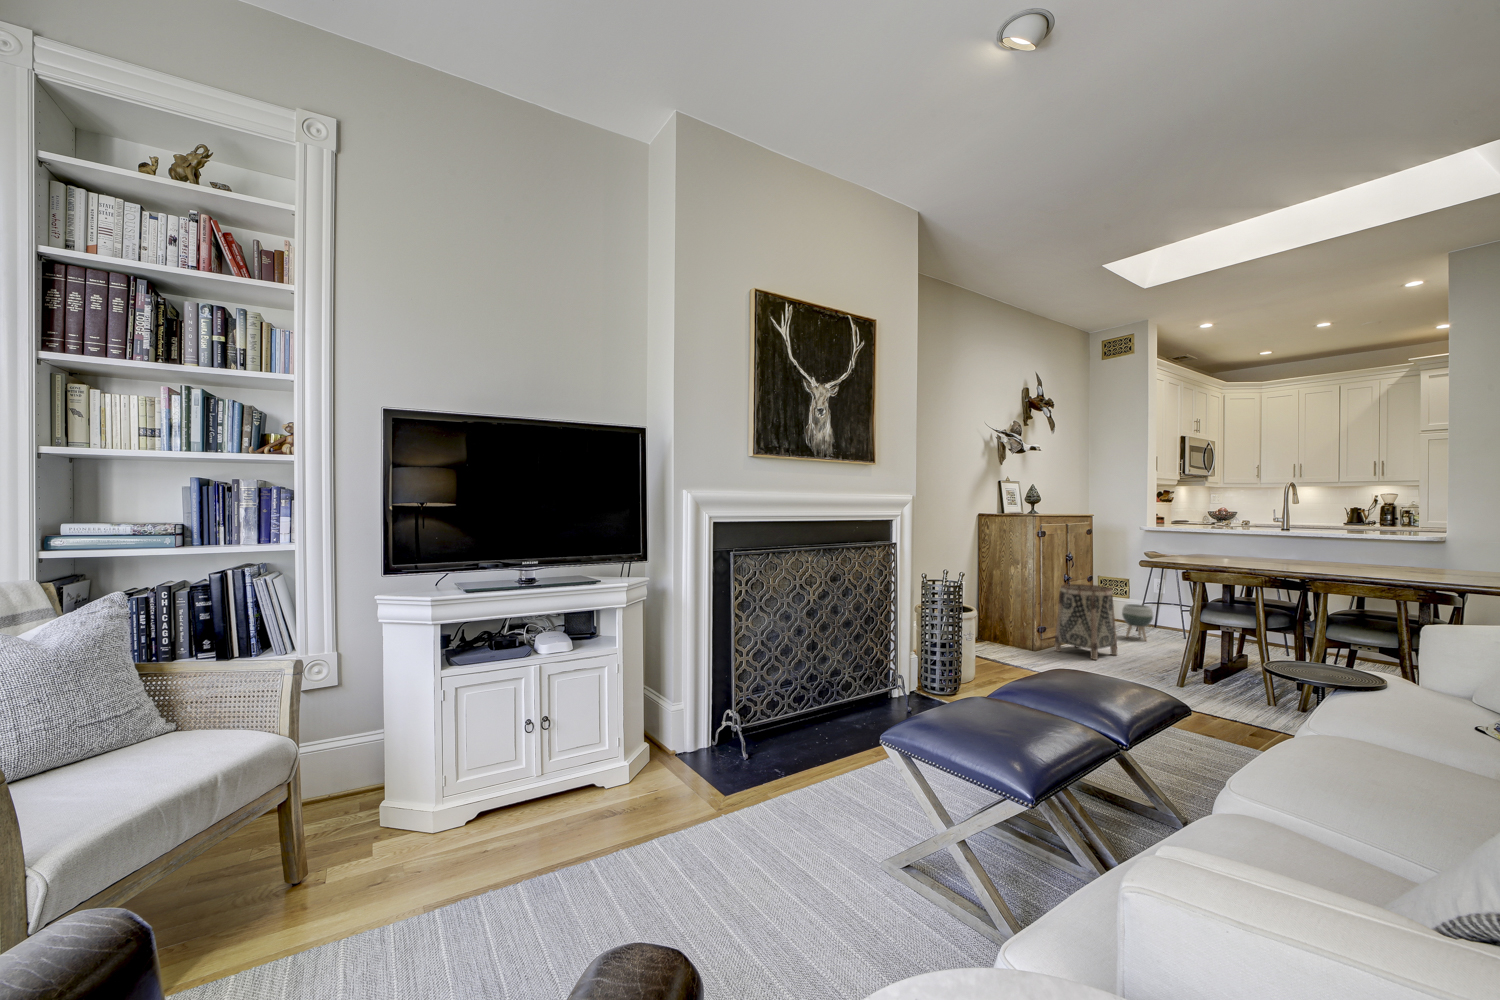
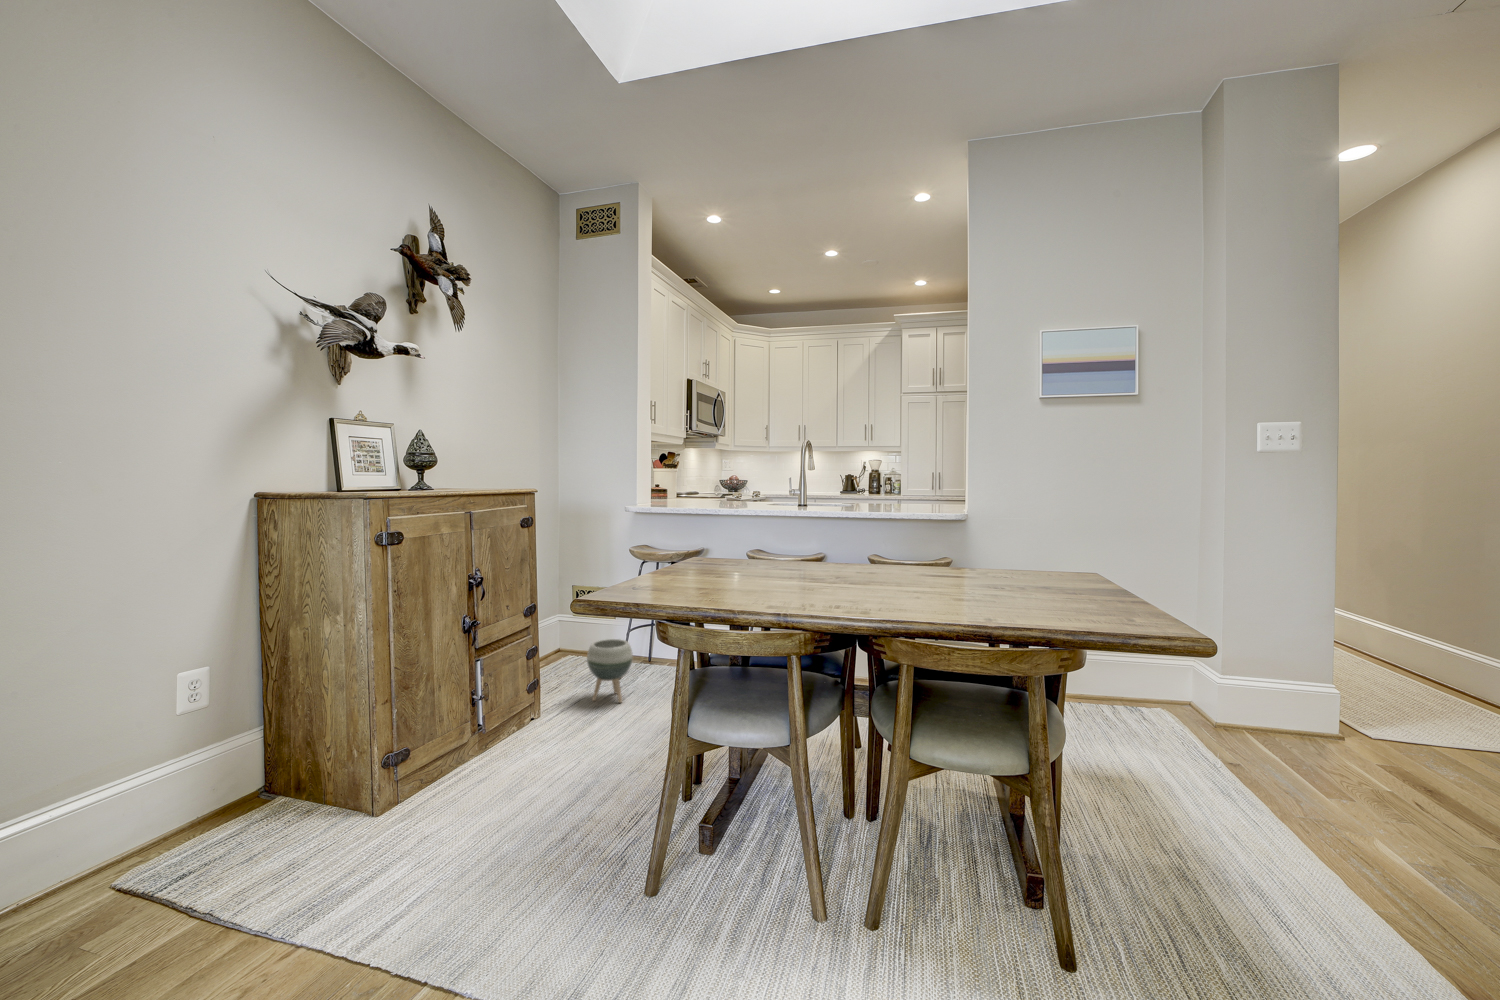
basket: present [1055,584,1117,660] -> none [424,633,553,808]

